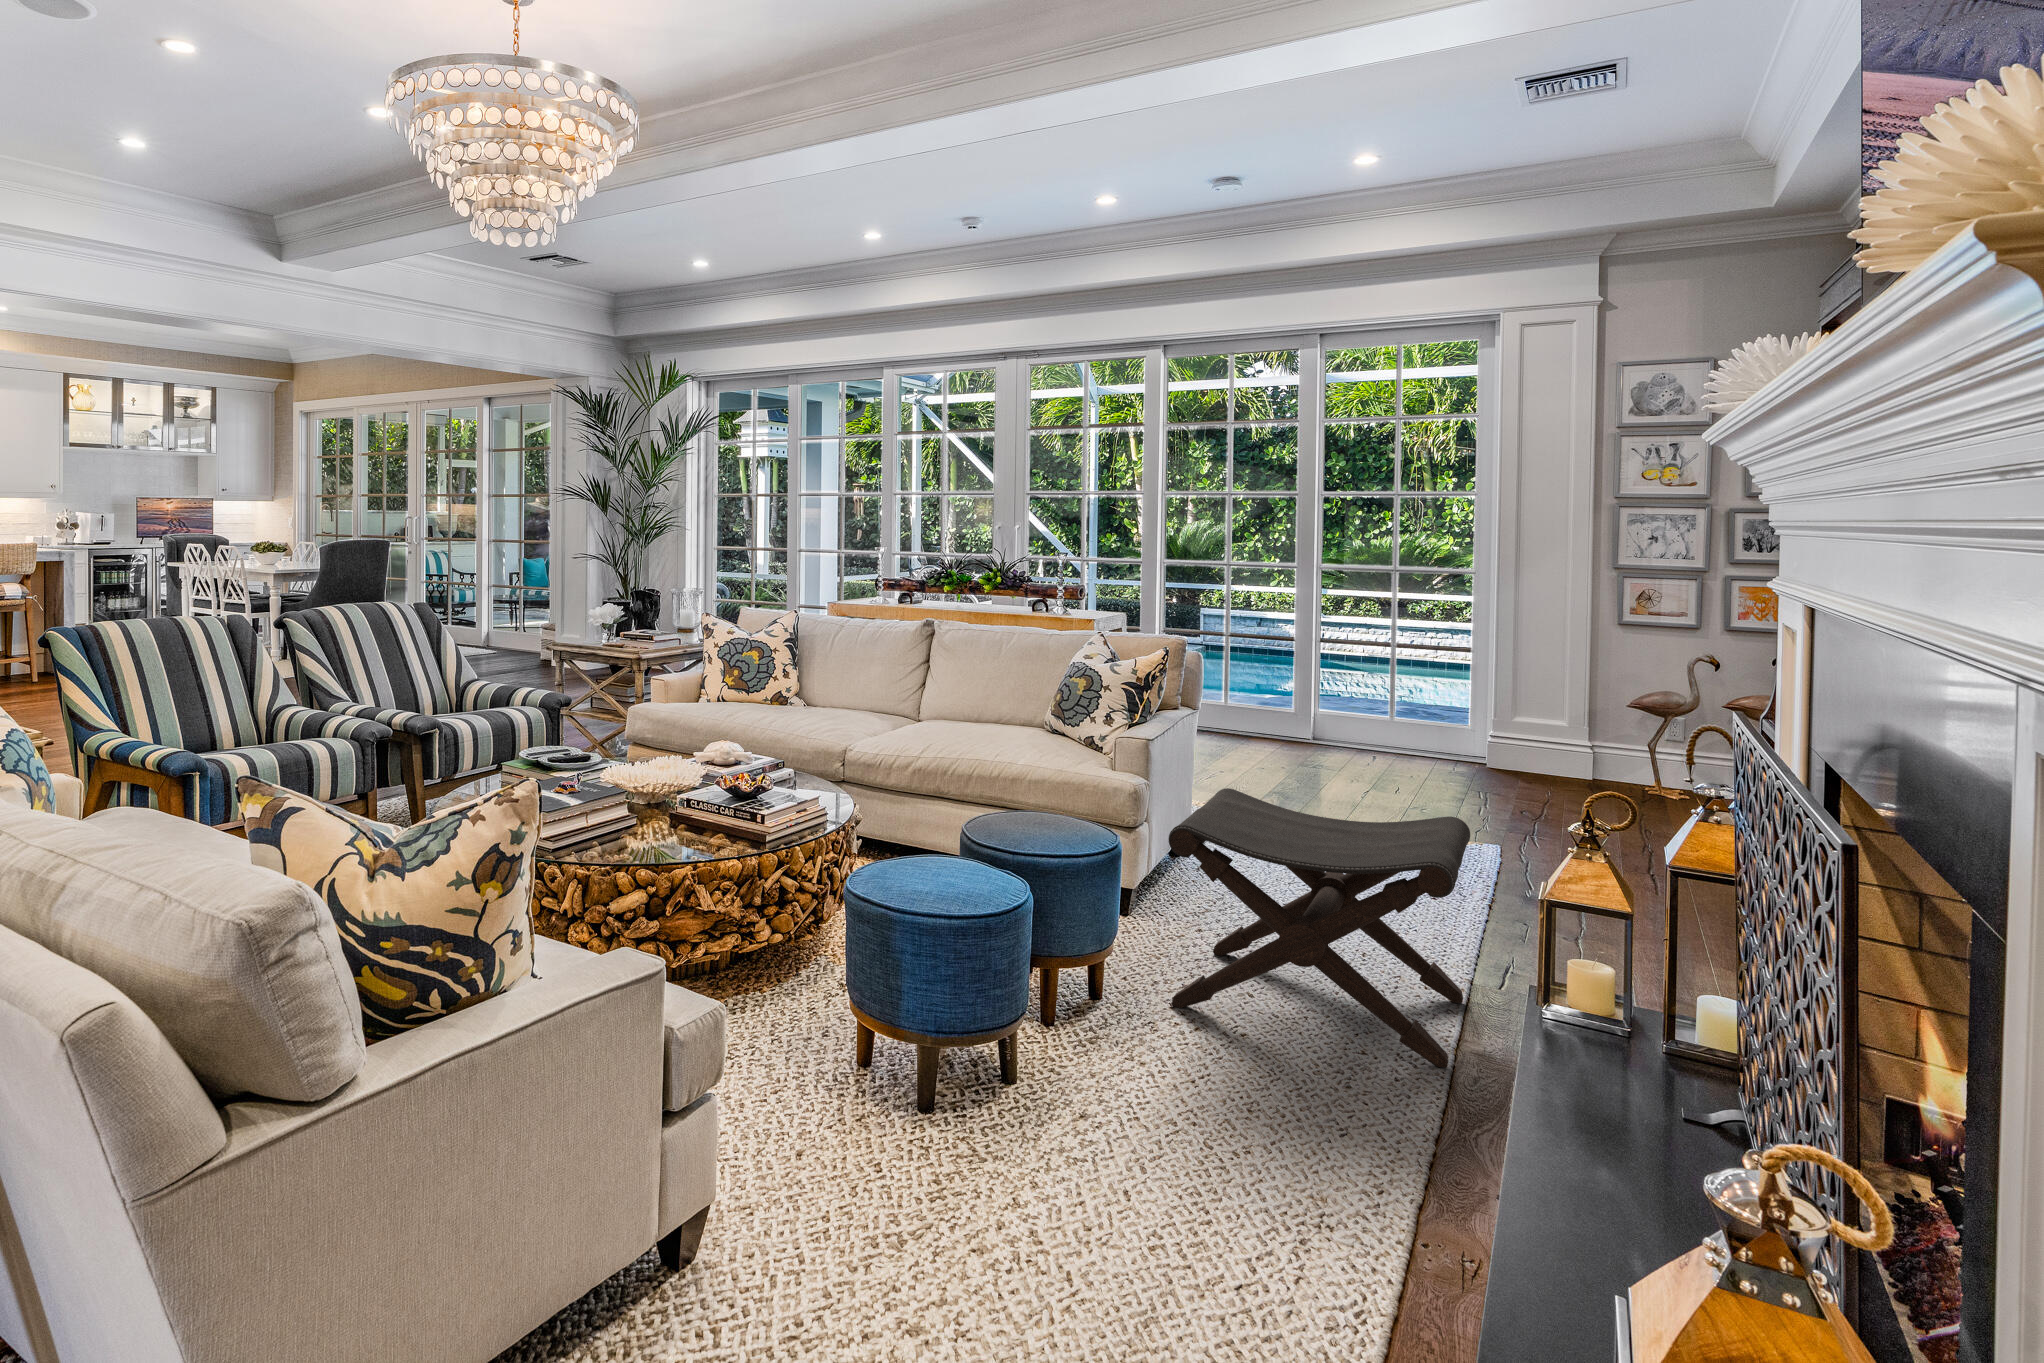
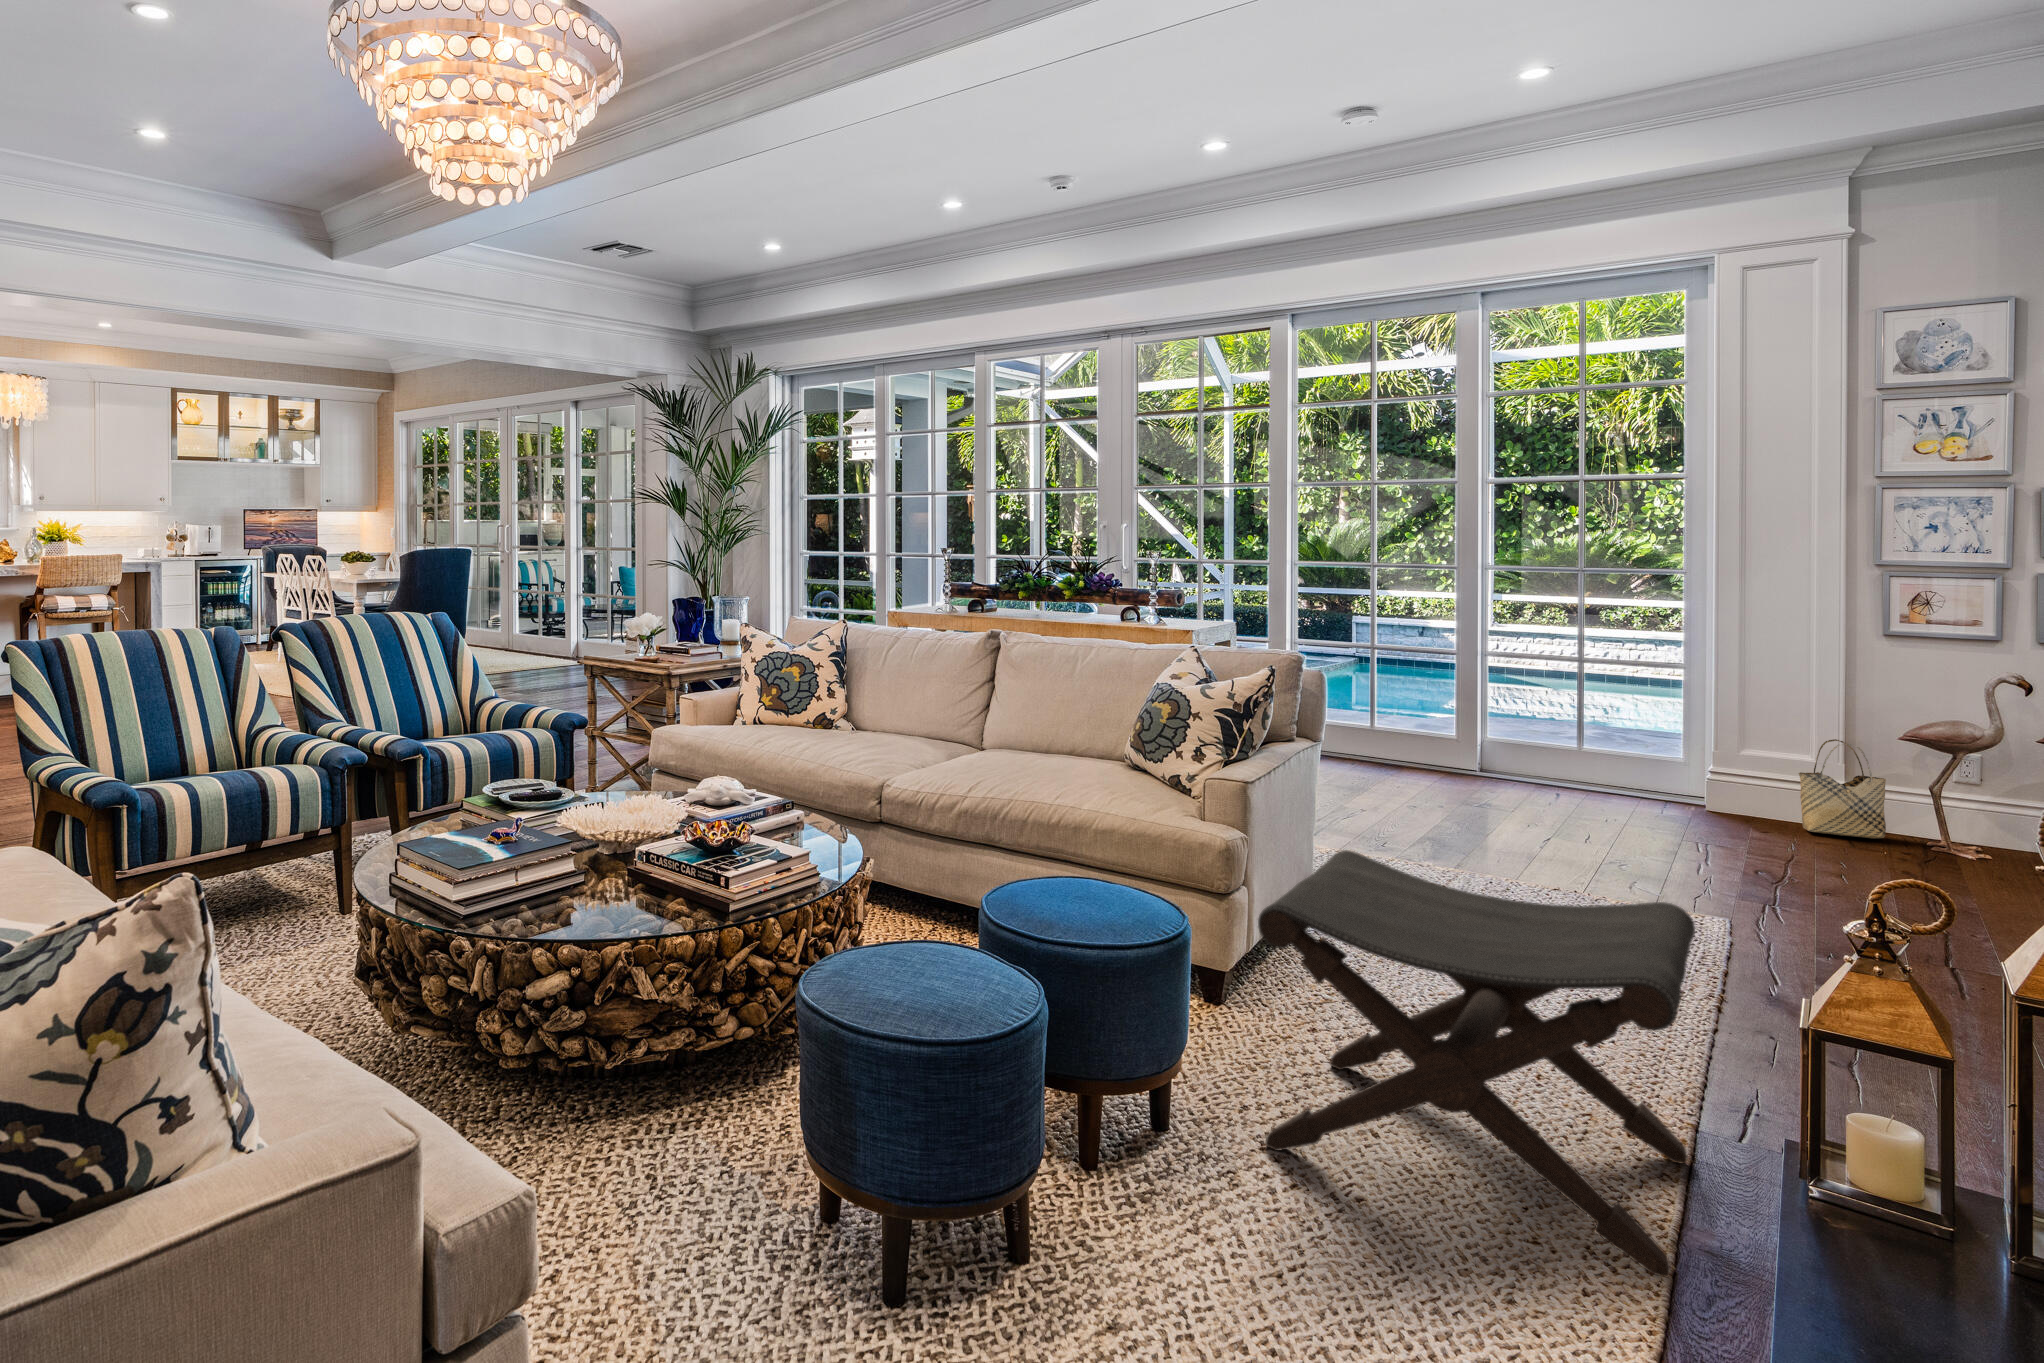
woven basket: none [1560,705,1624,784] -> present [1799,739,1886,838]

